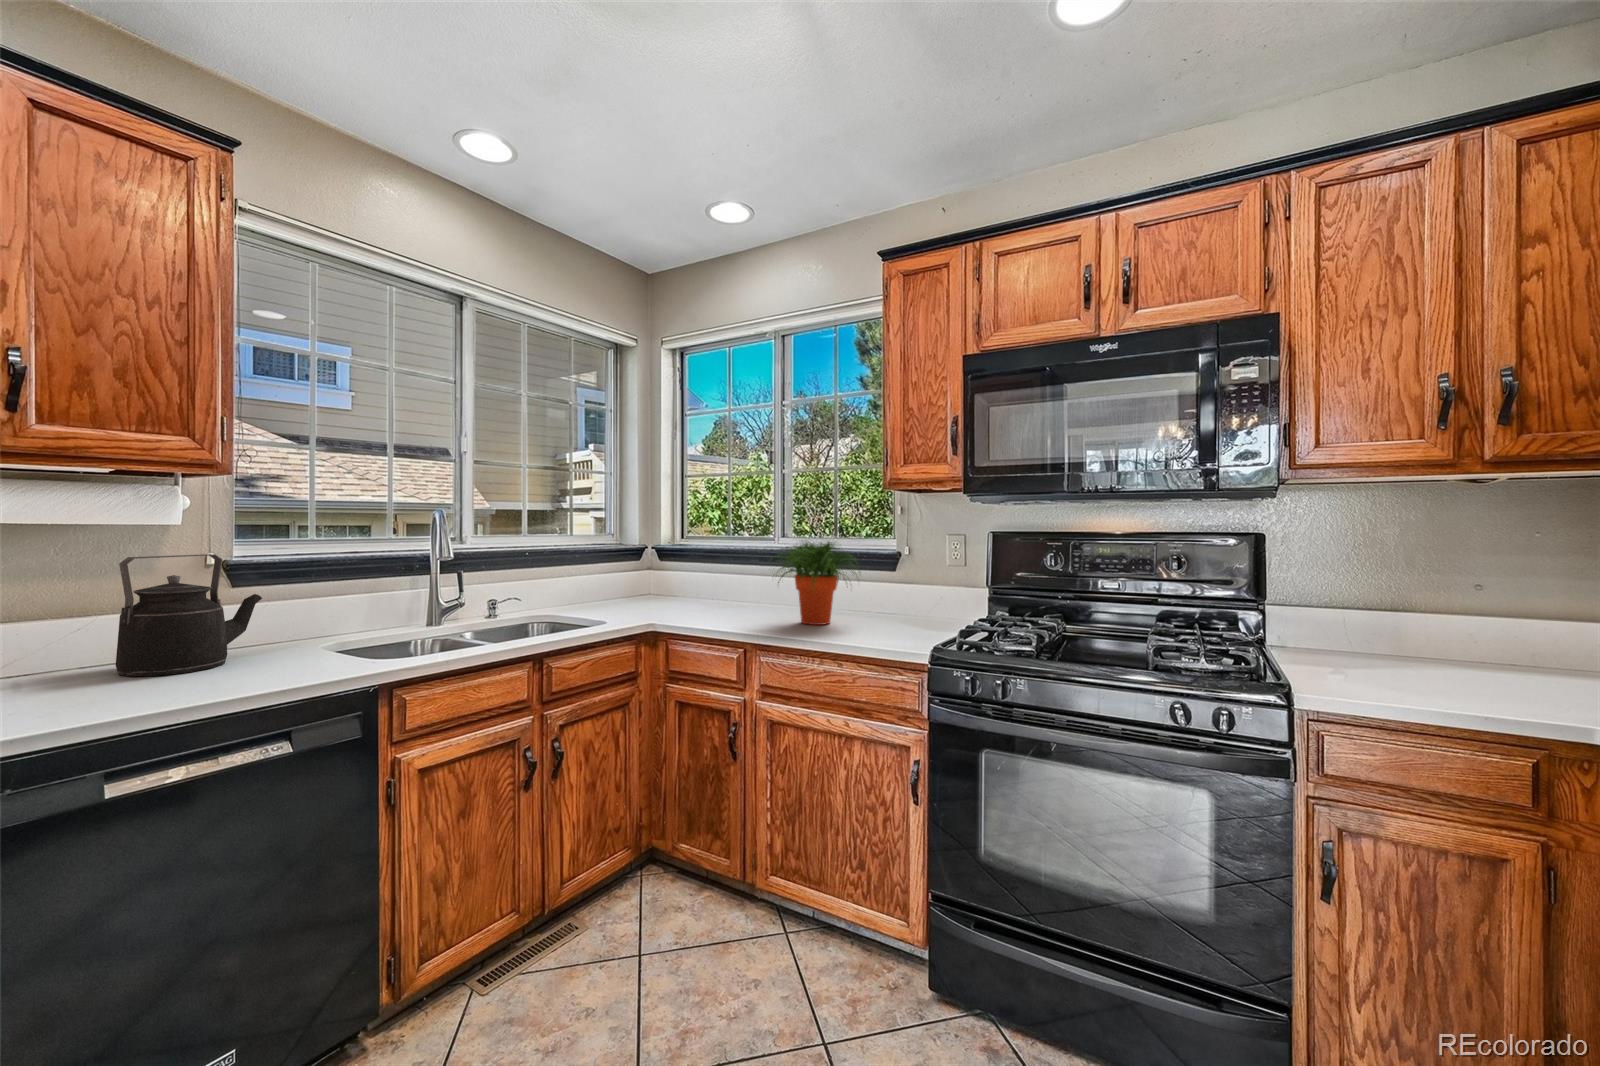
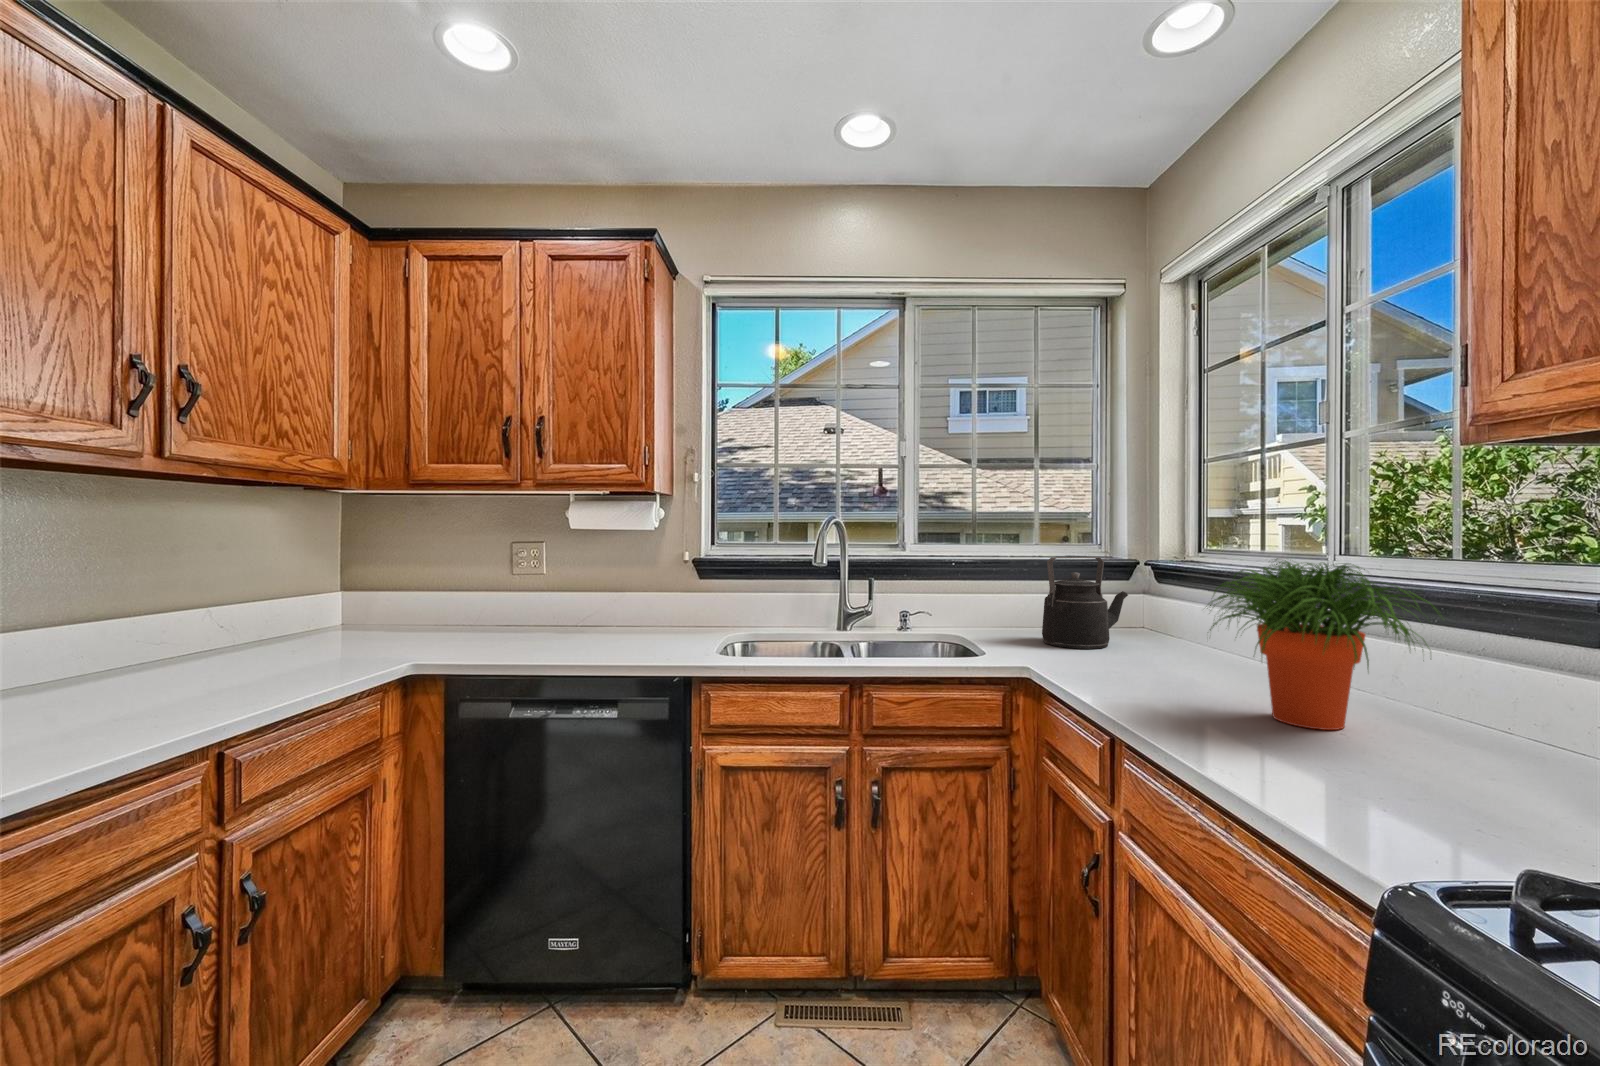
kettle: present [116,554,262,677] -> present [1042,557,1128,649]

